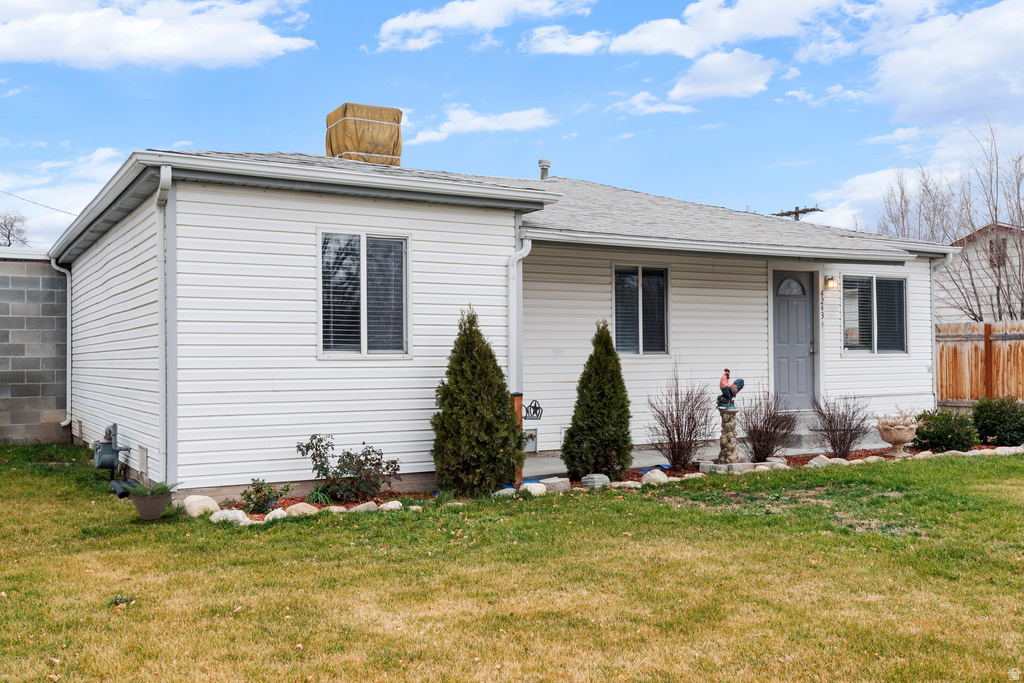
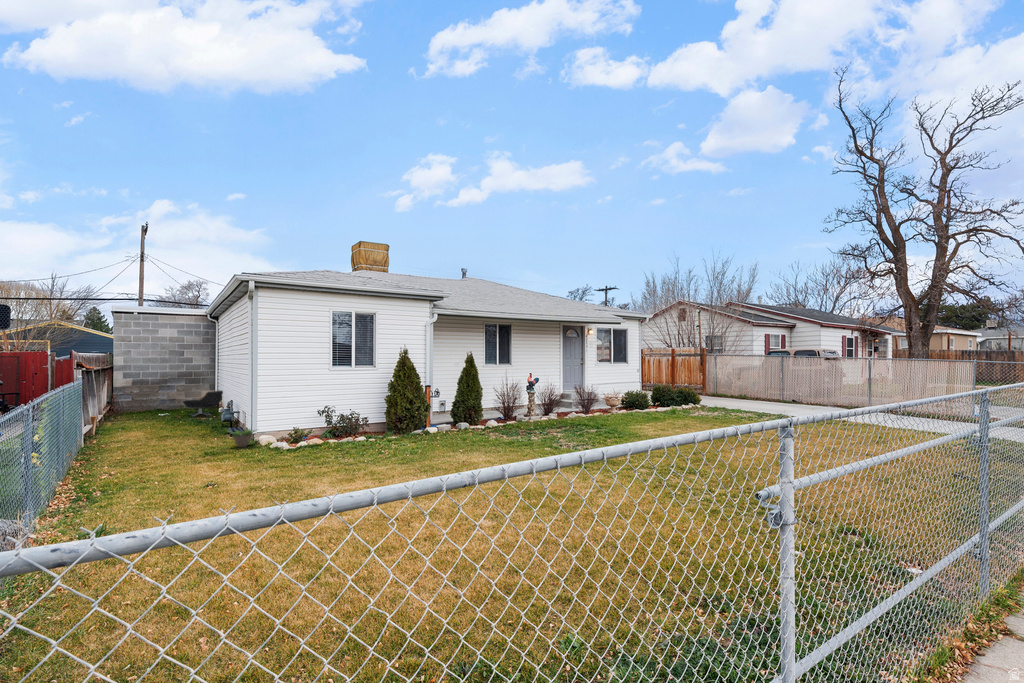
lounge chair: none [14,407,88,458] -> present [183,391,223,414]

